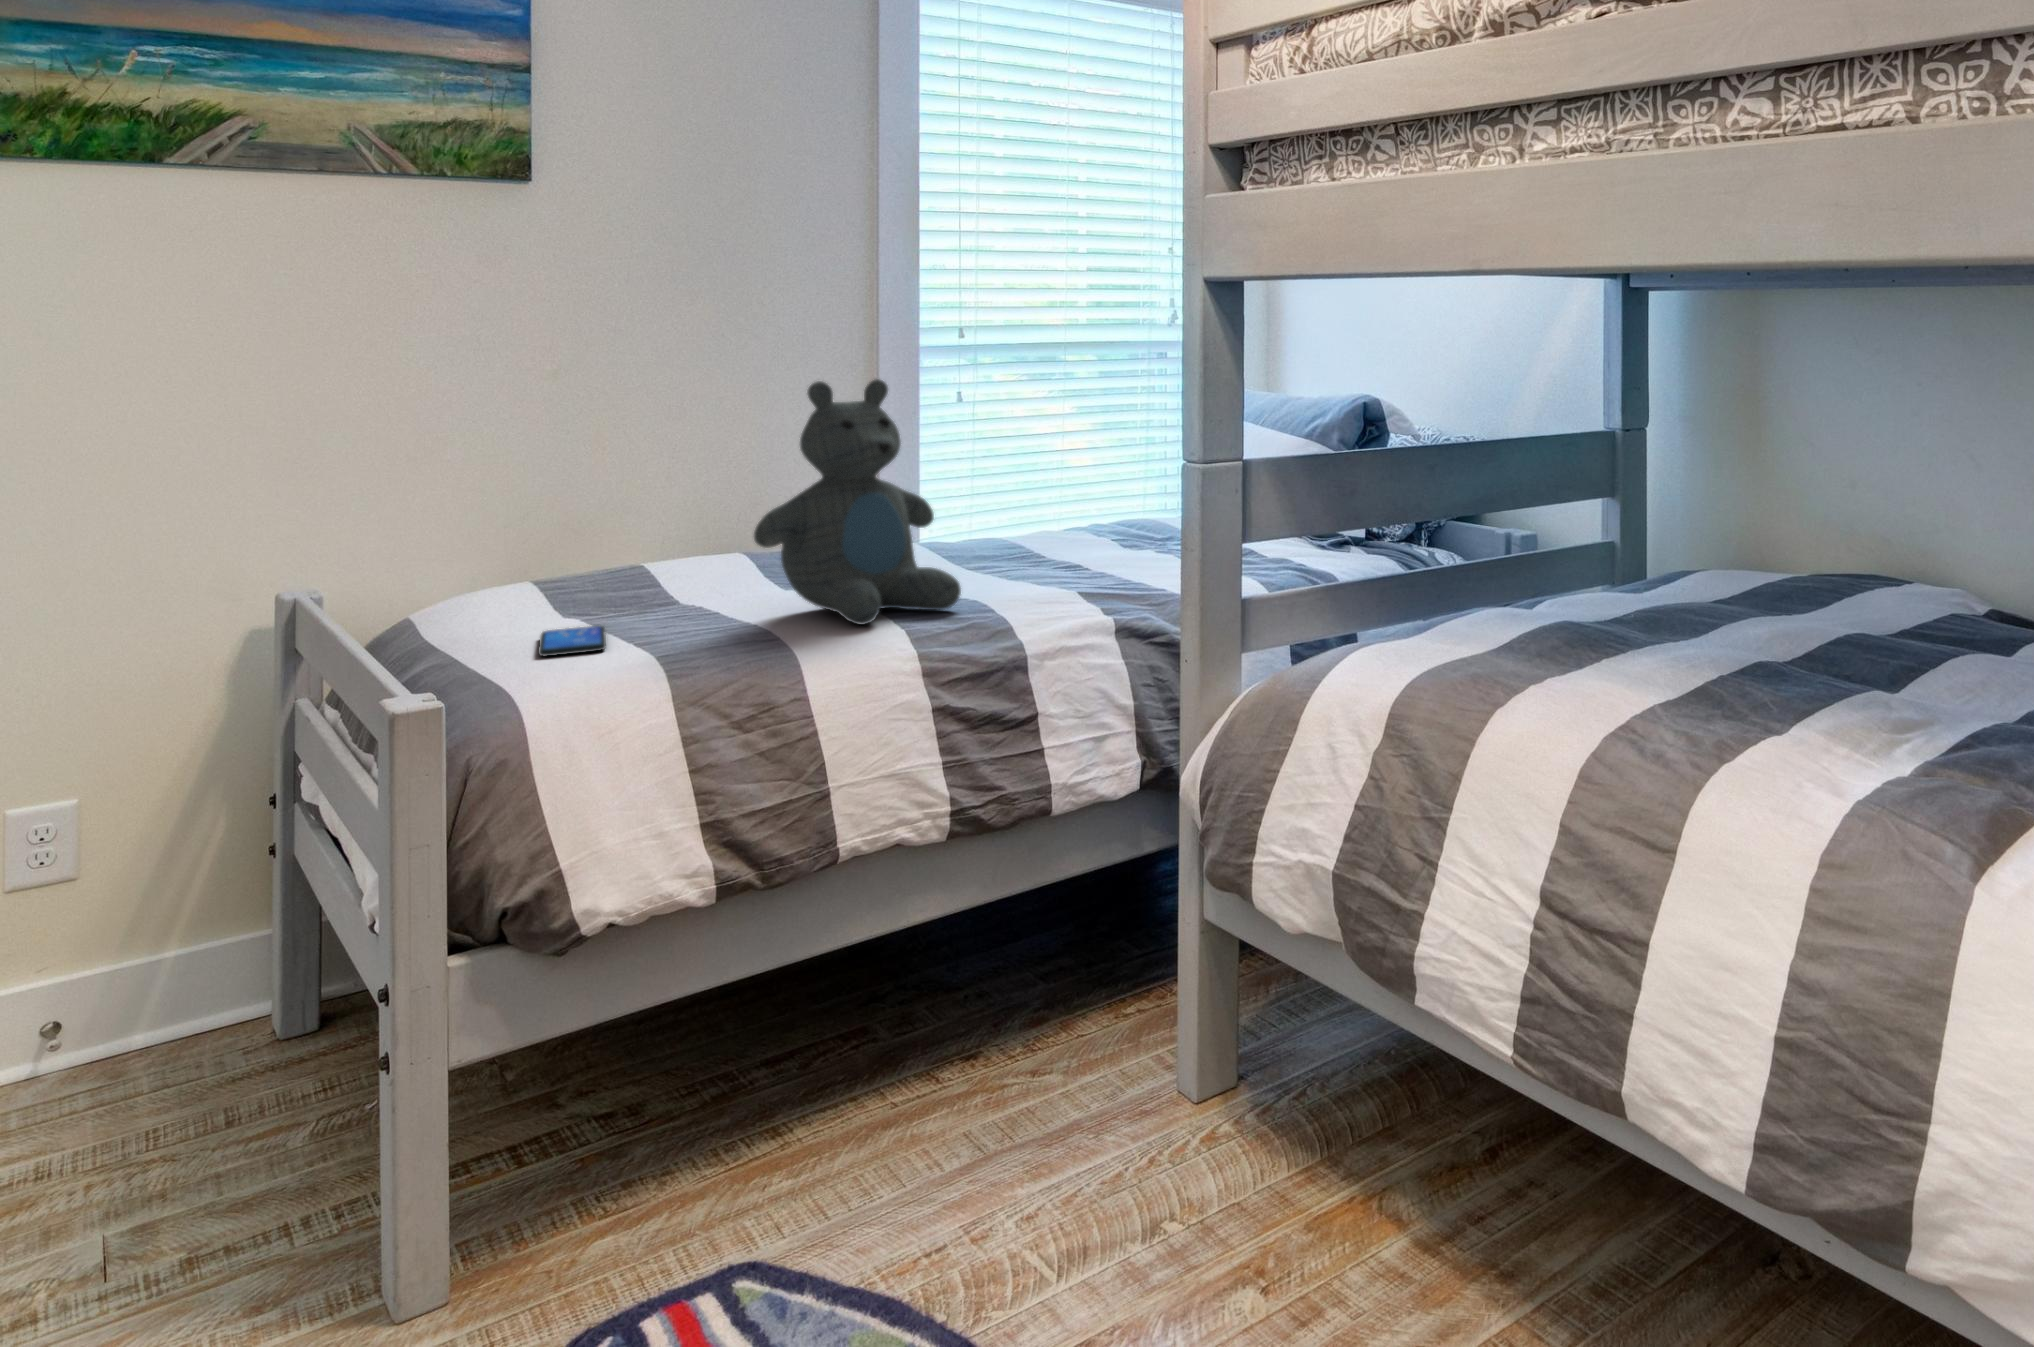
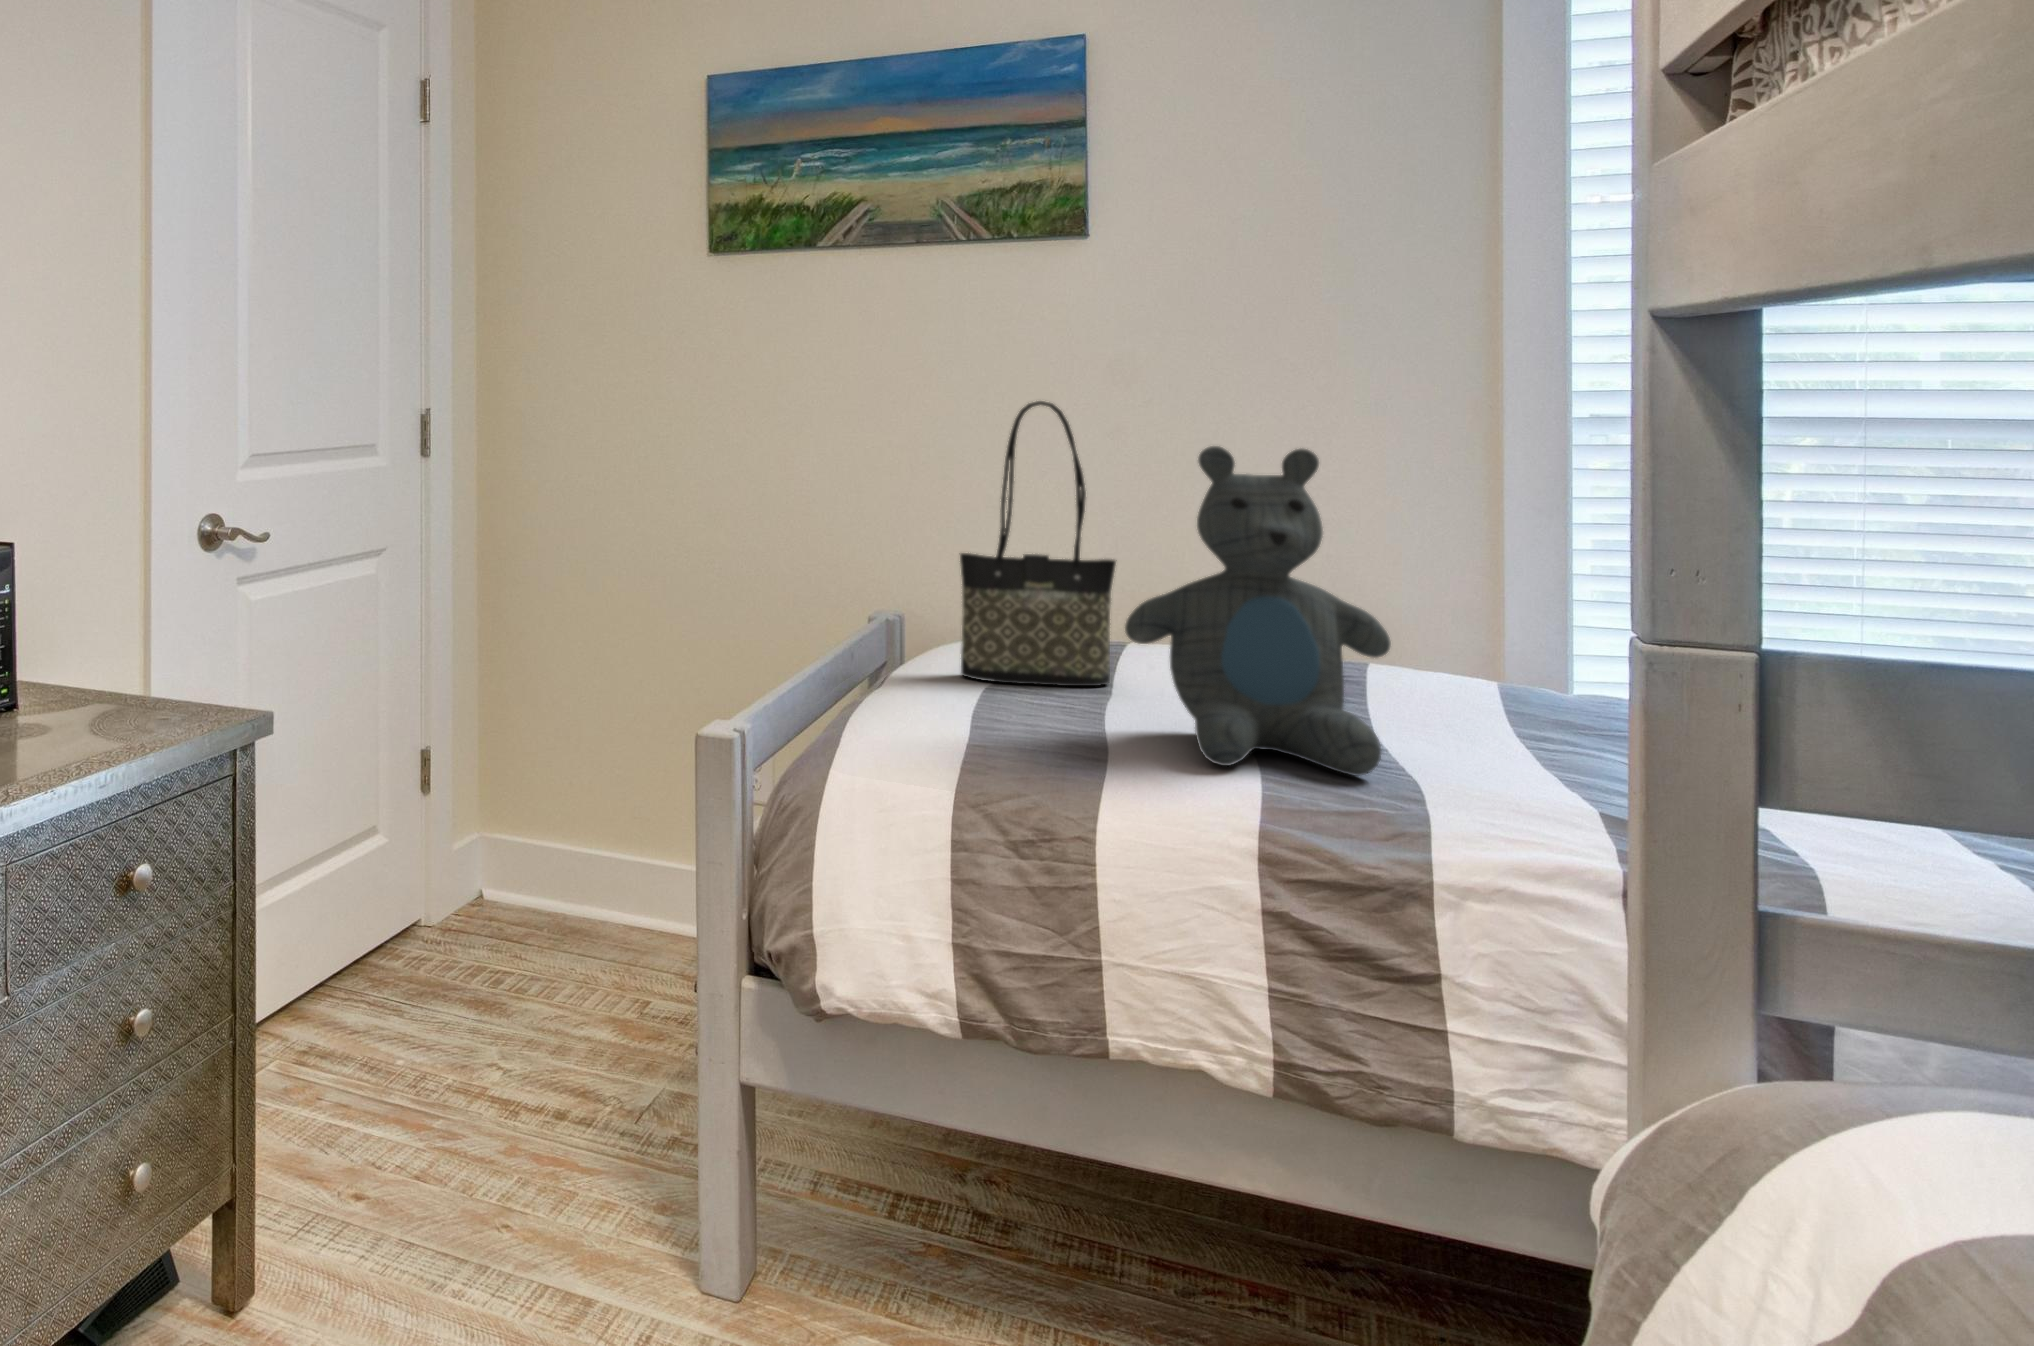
tote bag: none [523,347,667,619] -> present [960,401,1116,686]
smartphone: present [538,626,606,656] -> none [888,689,985,720]

